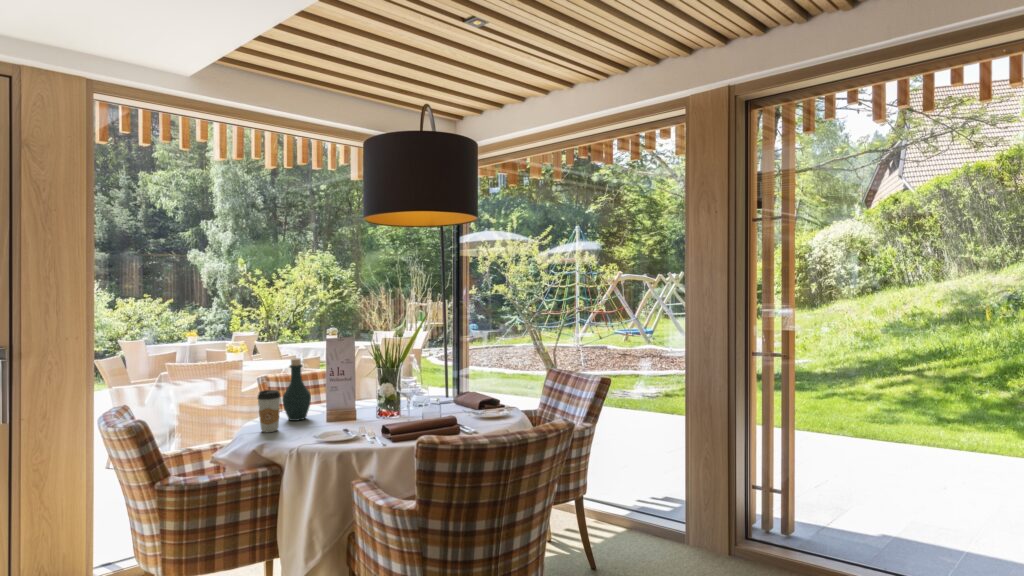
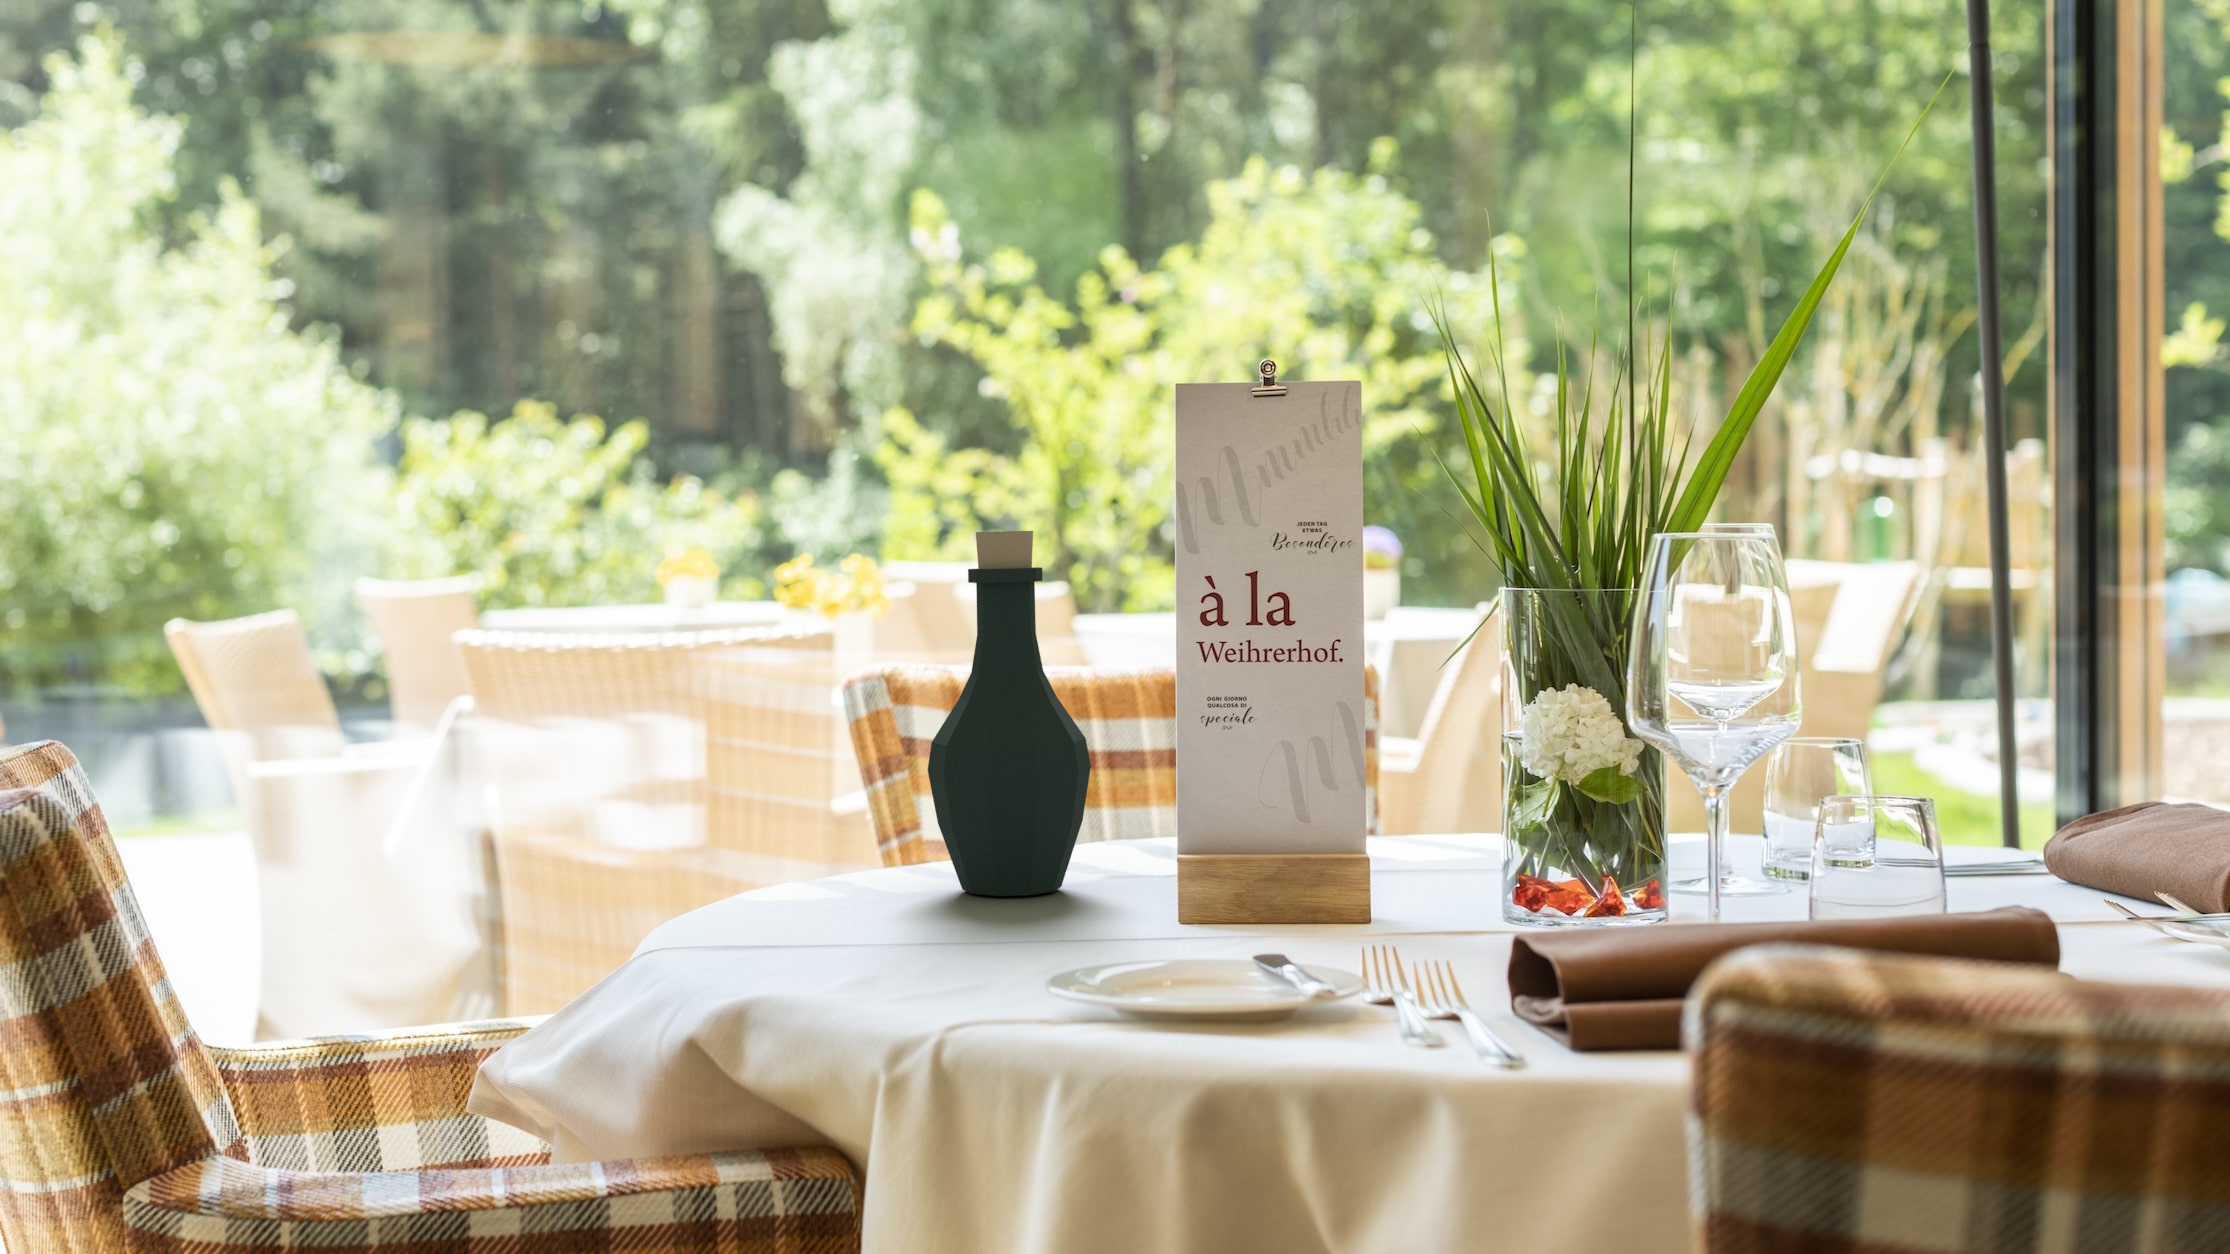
coffee cup: present [258,390,280,432] -> none [755,687,889,940]

